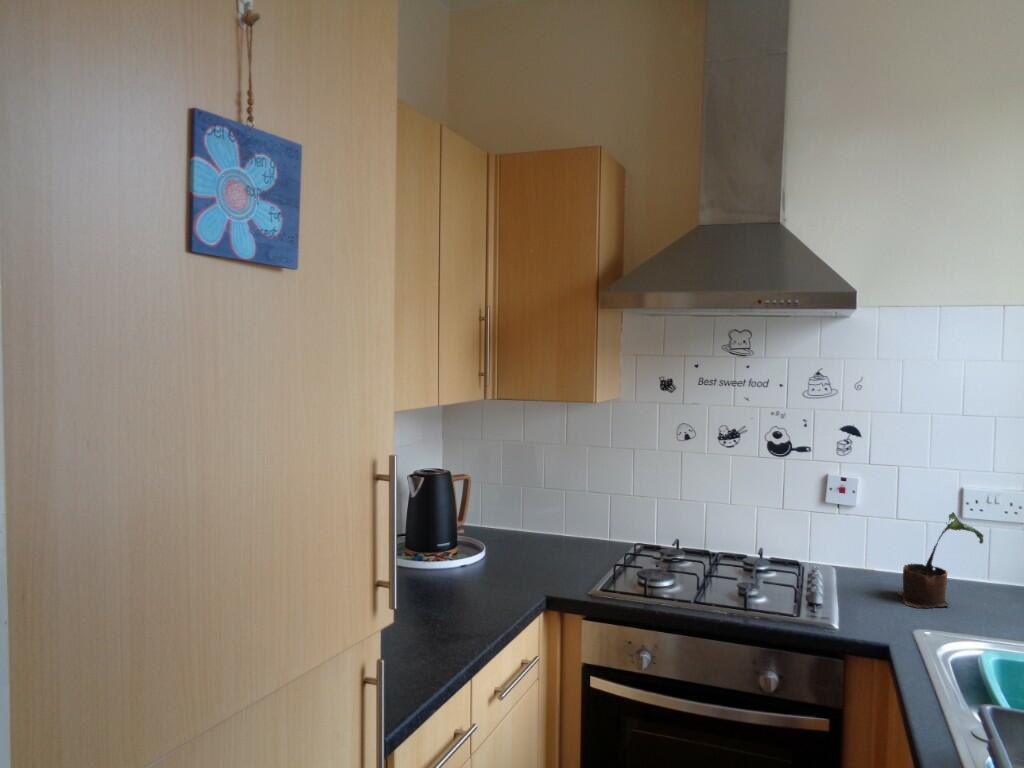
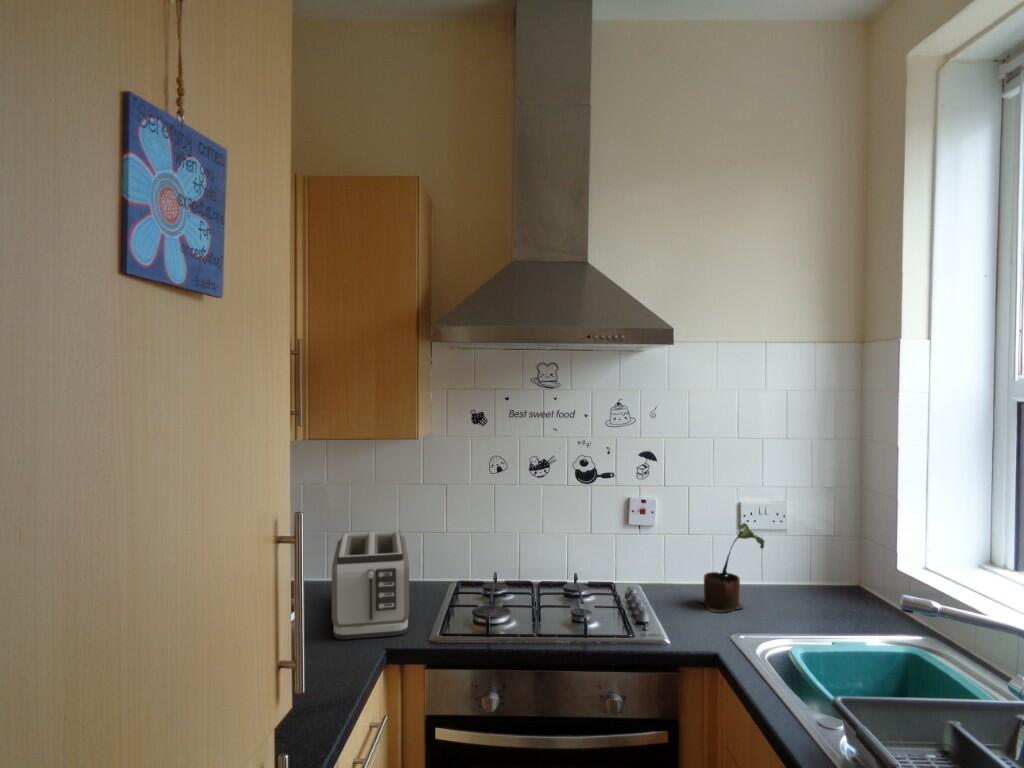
toaster: none [507,487,584,584] -> present [332,530,409,639]

